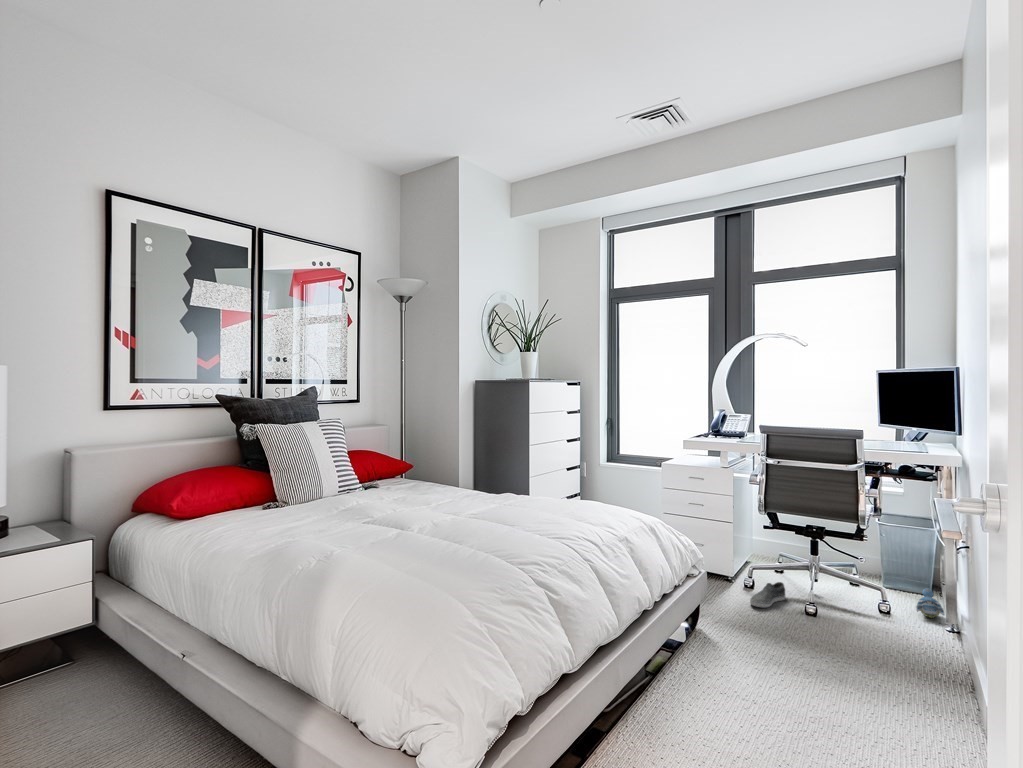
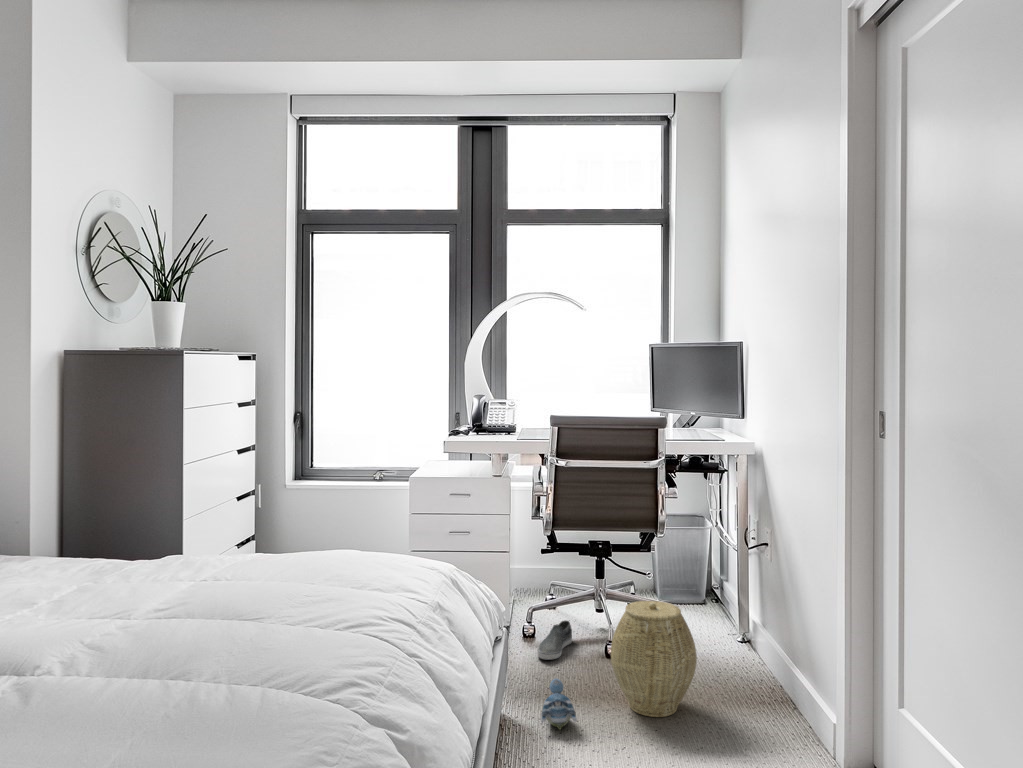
woven basket: none [791,571,868,665] -> present [611,601,697,717]
plush toy: present [916,588,945,618] -> present [541,679,577,730]

